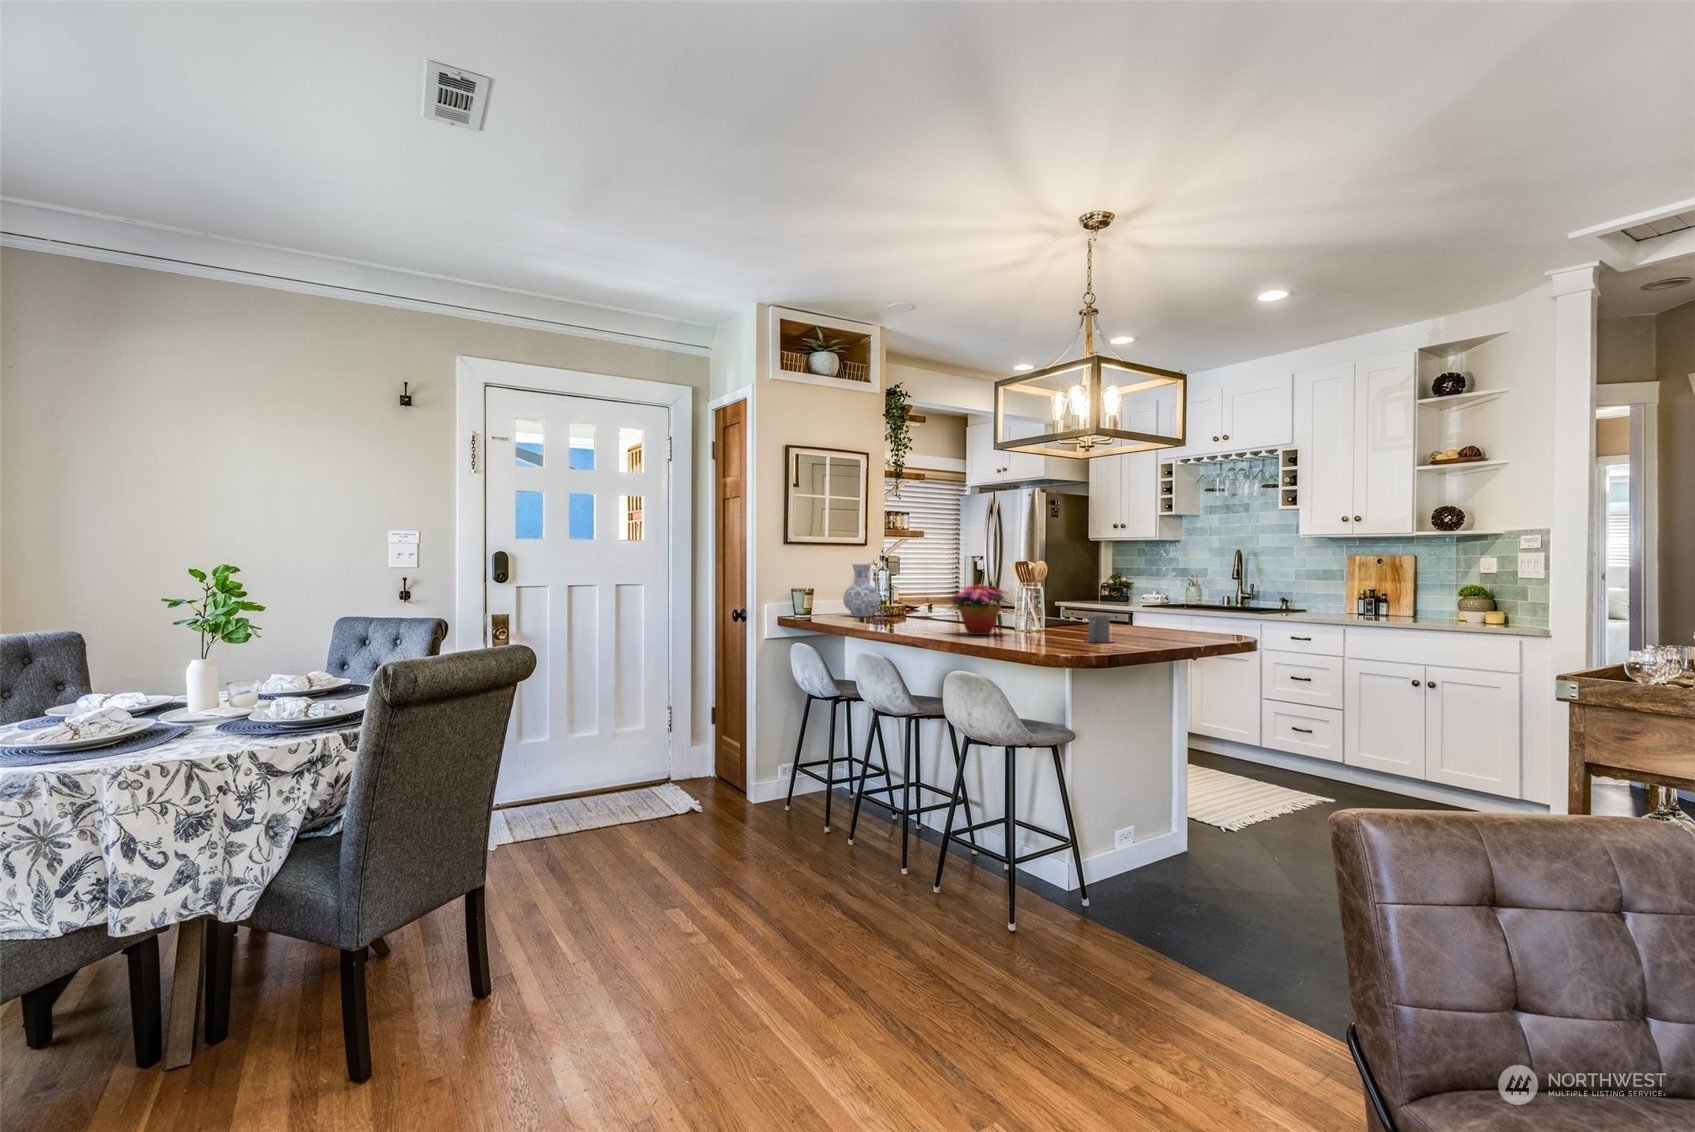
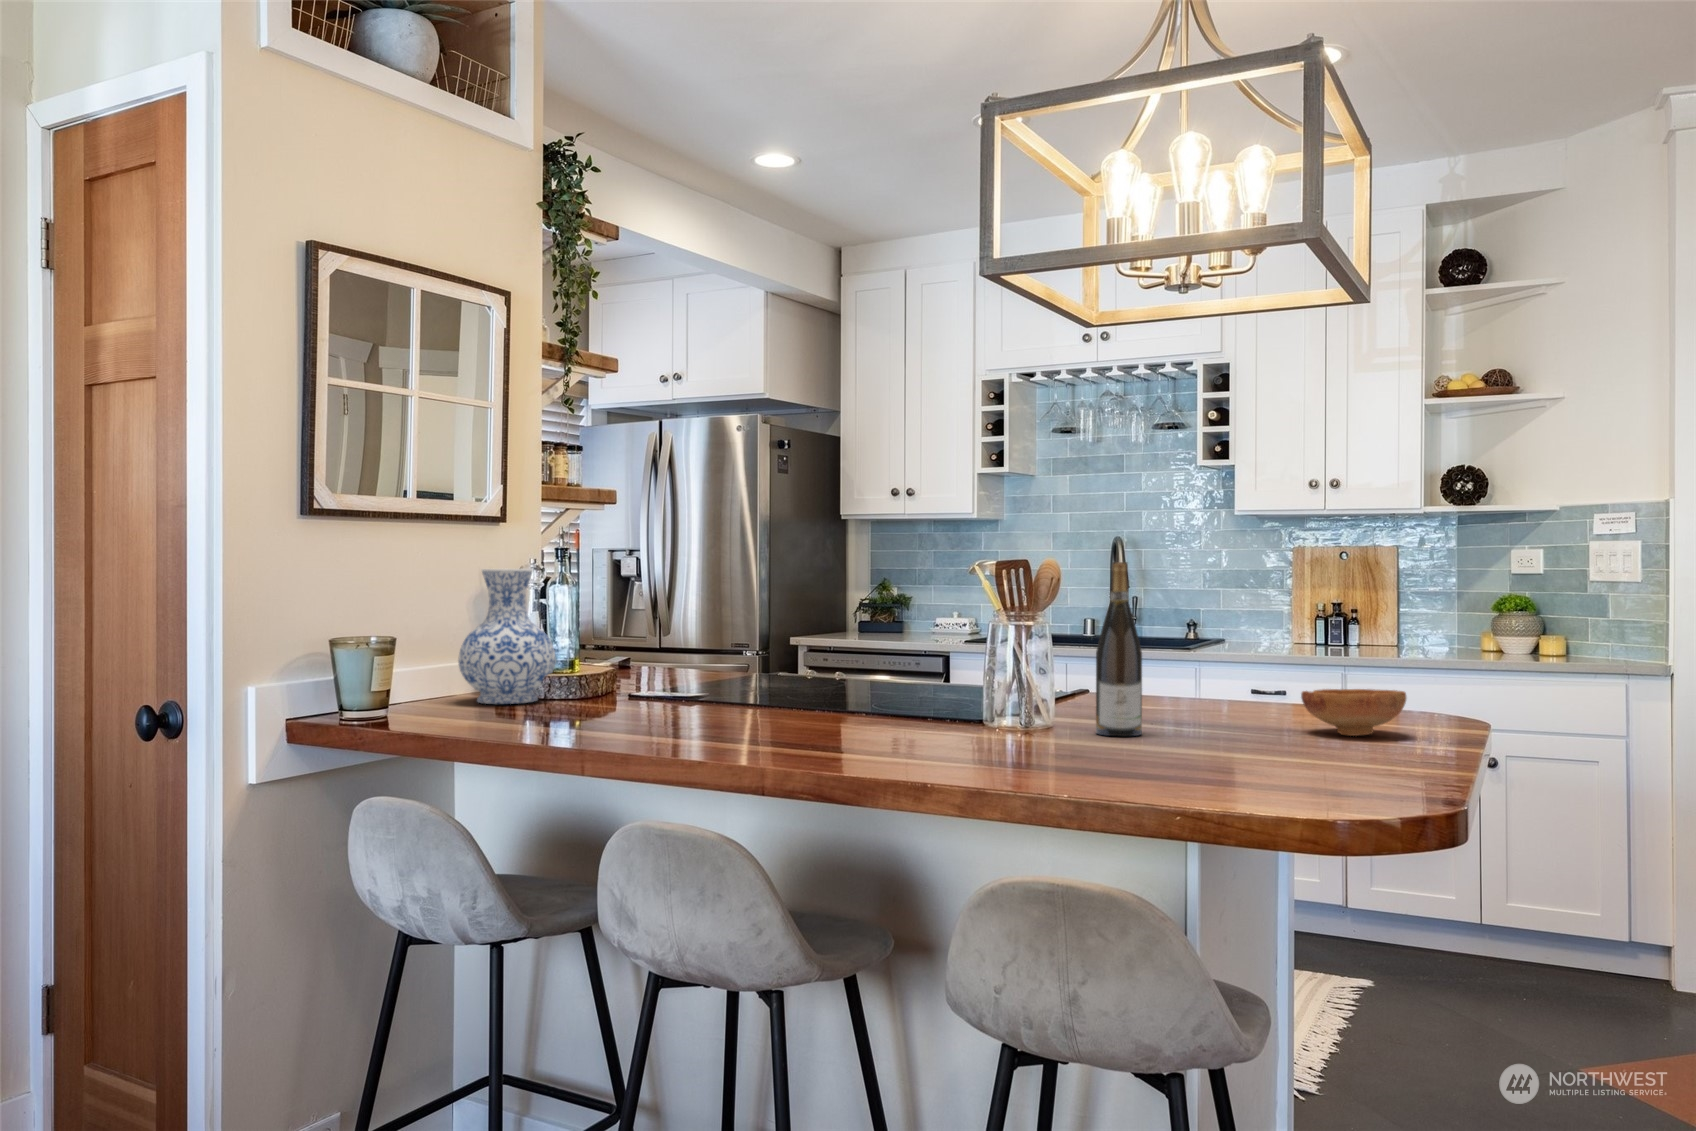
wine bottle: none [1057,561,1077,635] -> present [1096,562,1142,736]
flower arrangement: present [946,584,1009,635] -> none [846,619,1035,752]
mug: present [1087,615,1112,643] -> none [1216,690,1286,756]
bowl: none [1152,620,1201,640] -> present [1301,689,1406,736]

